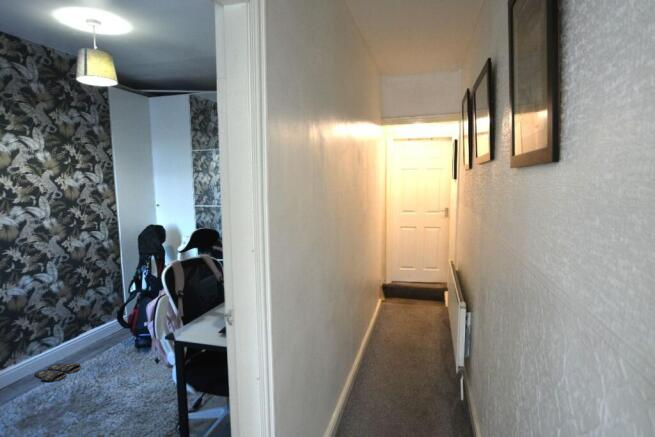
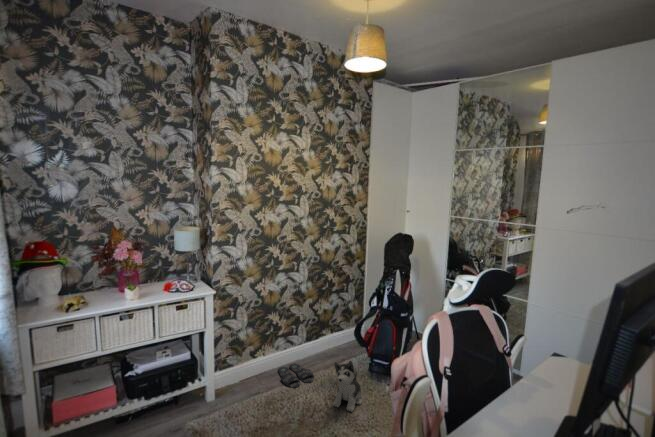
plush toy: none [103,333,135,377] -> present [333,361,362,412]

